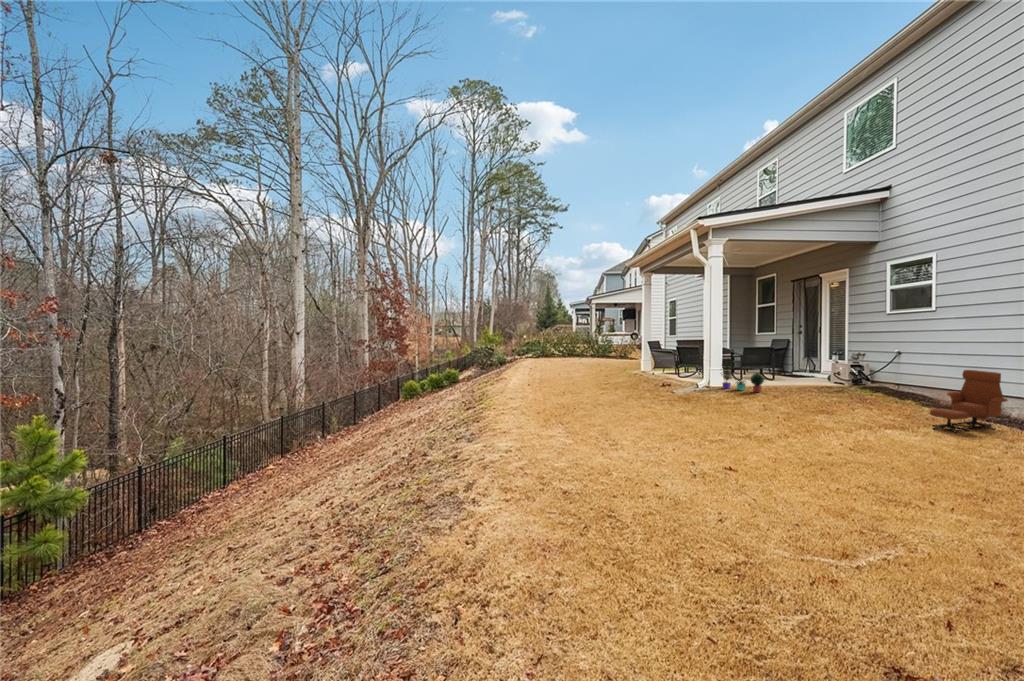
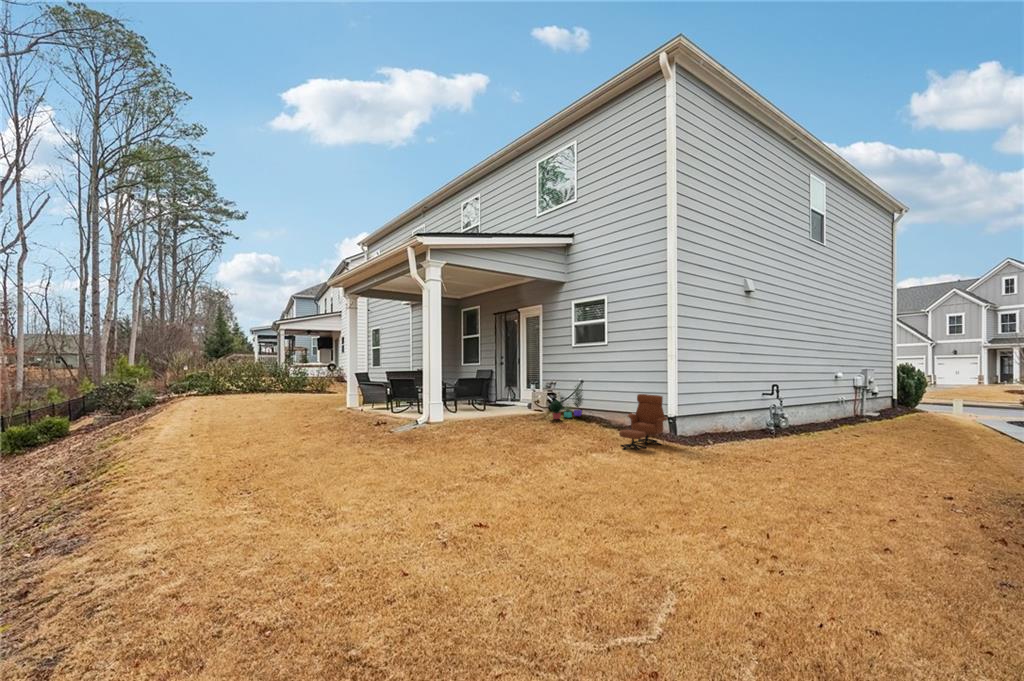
potted plant: present [721,358,764,392] -> present [550,385,582,419]

